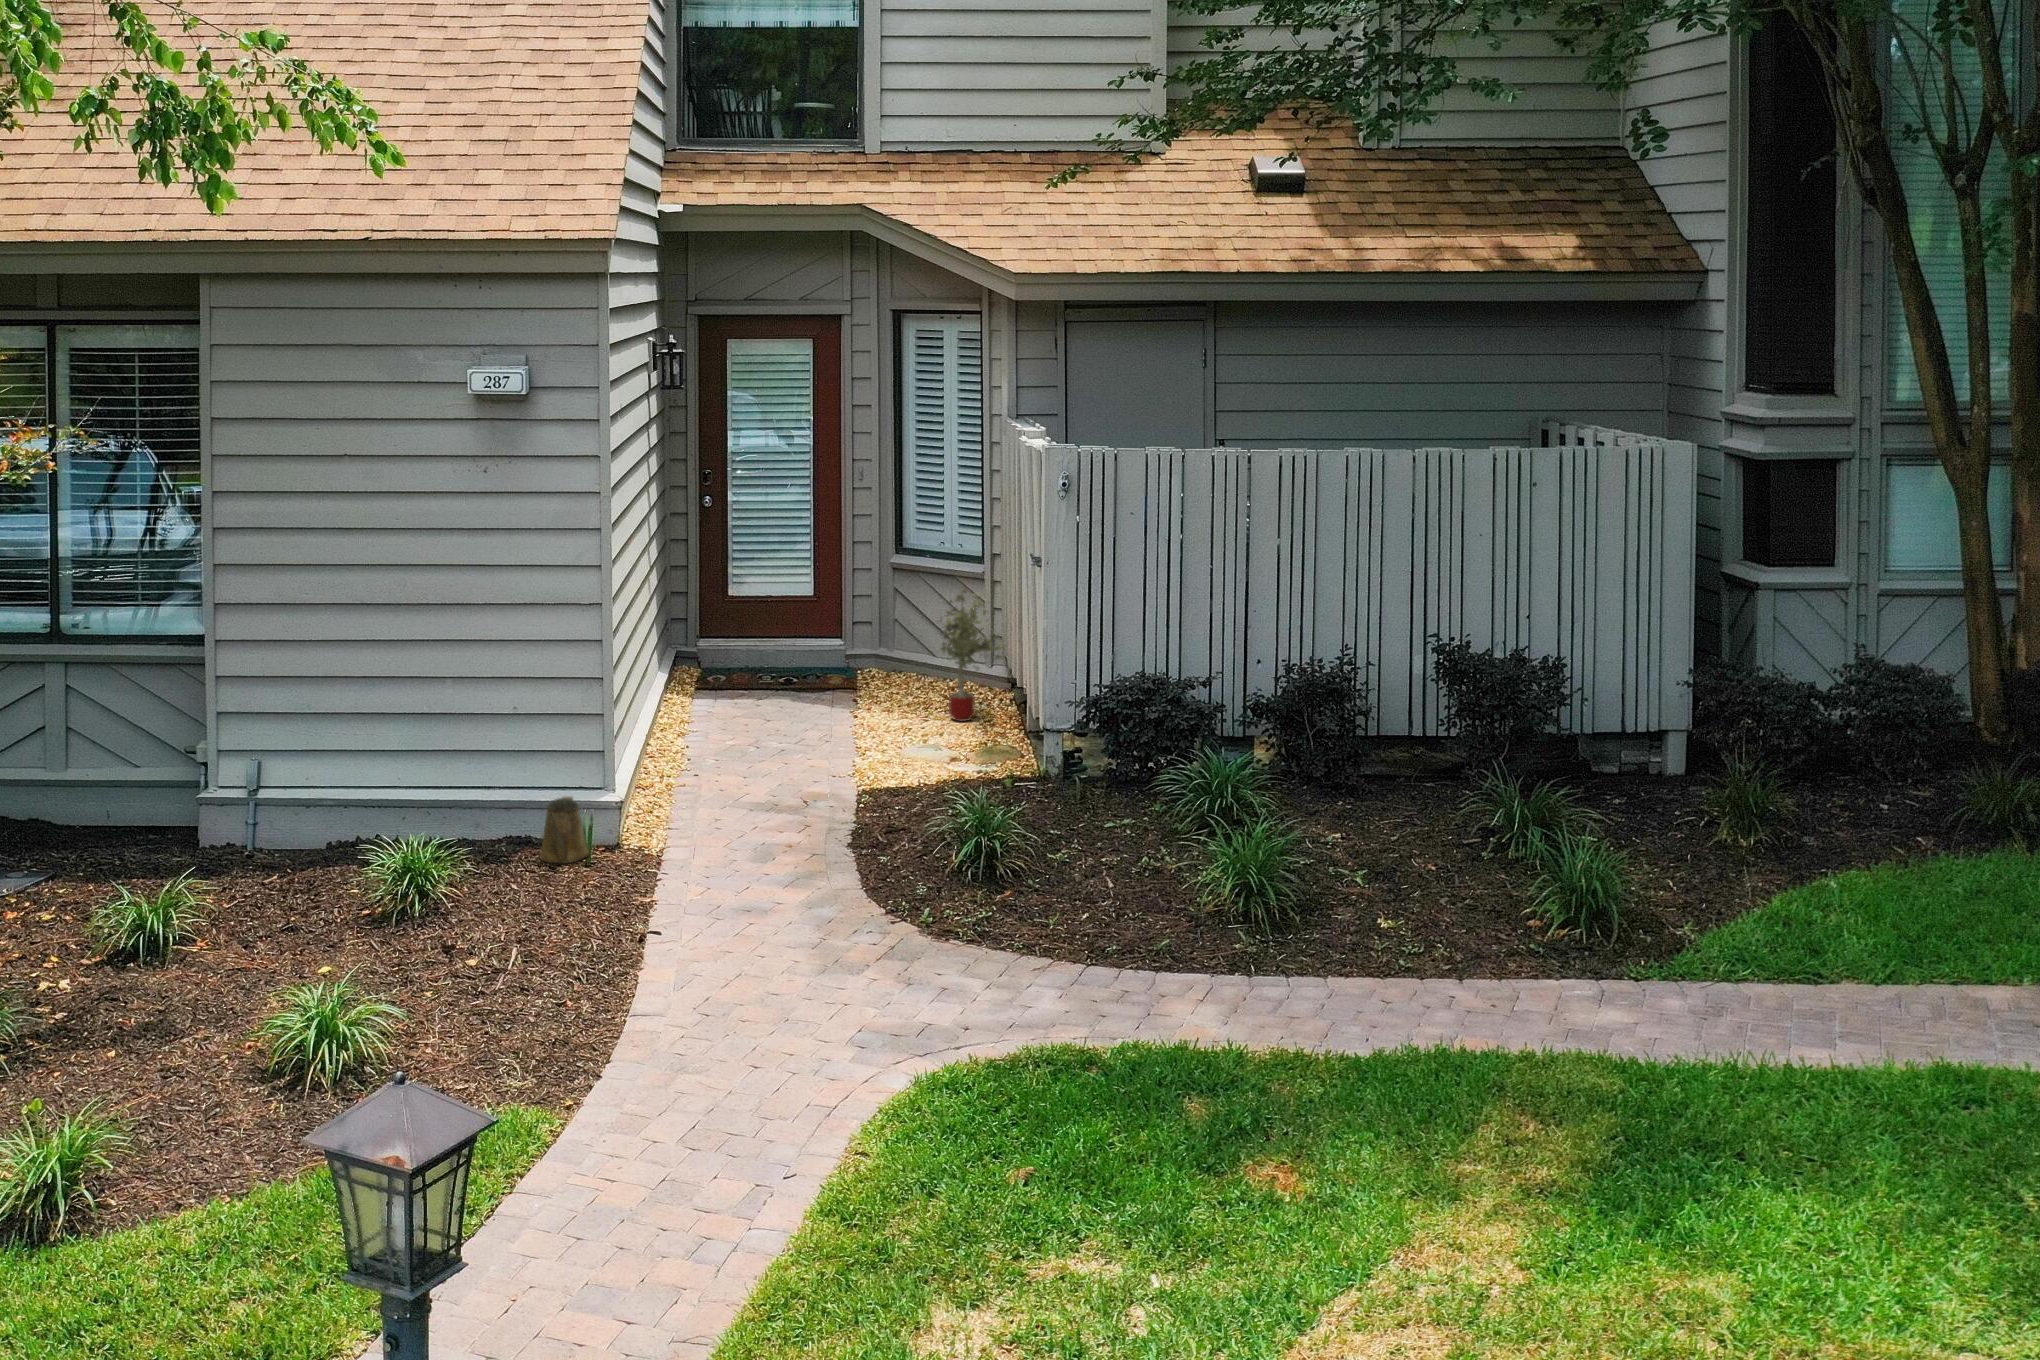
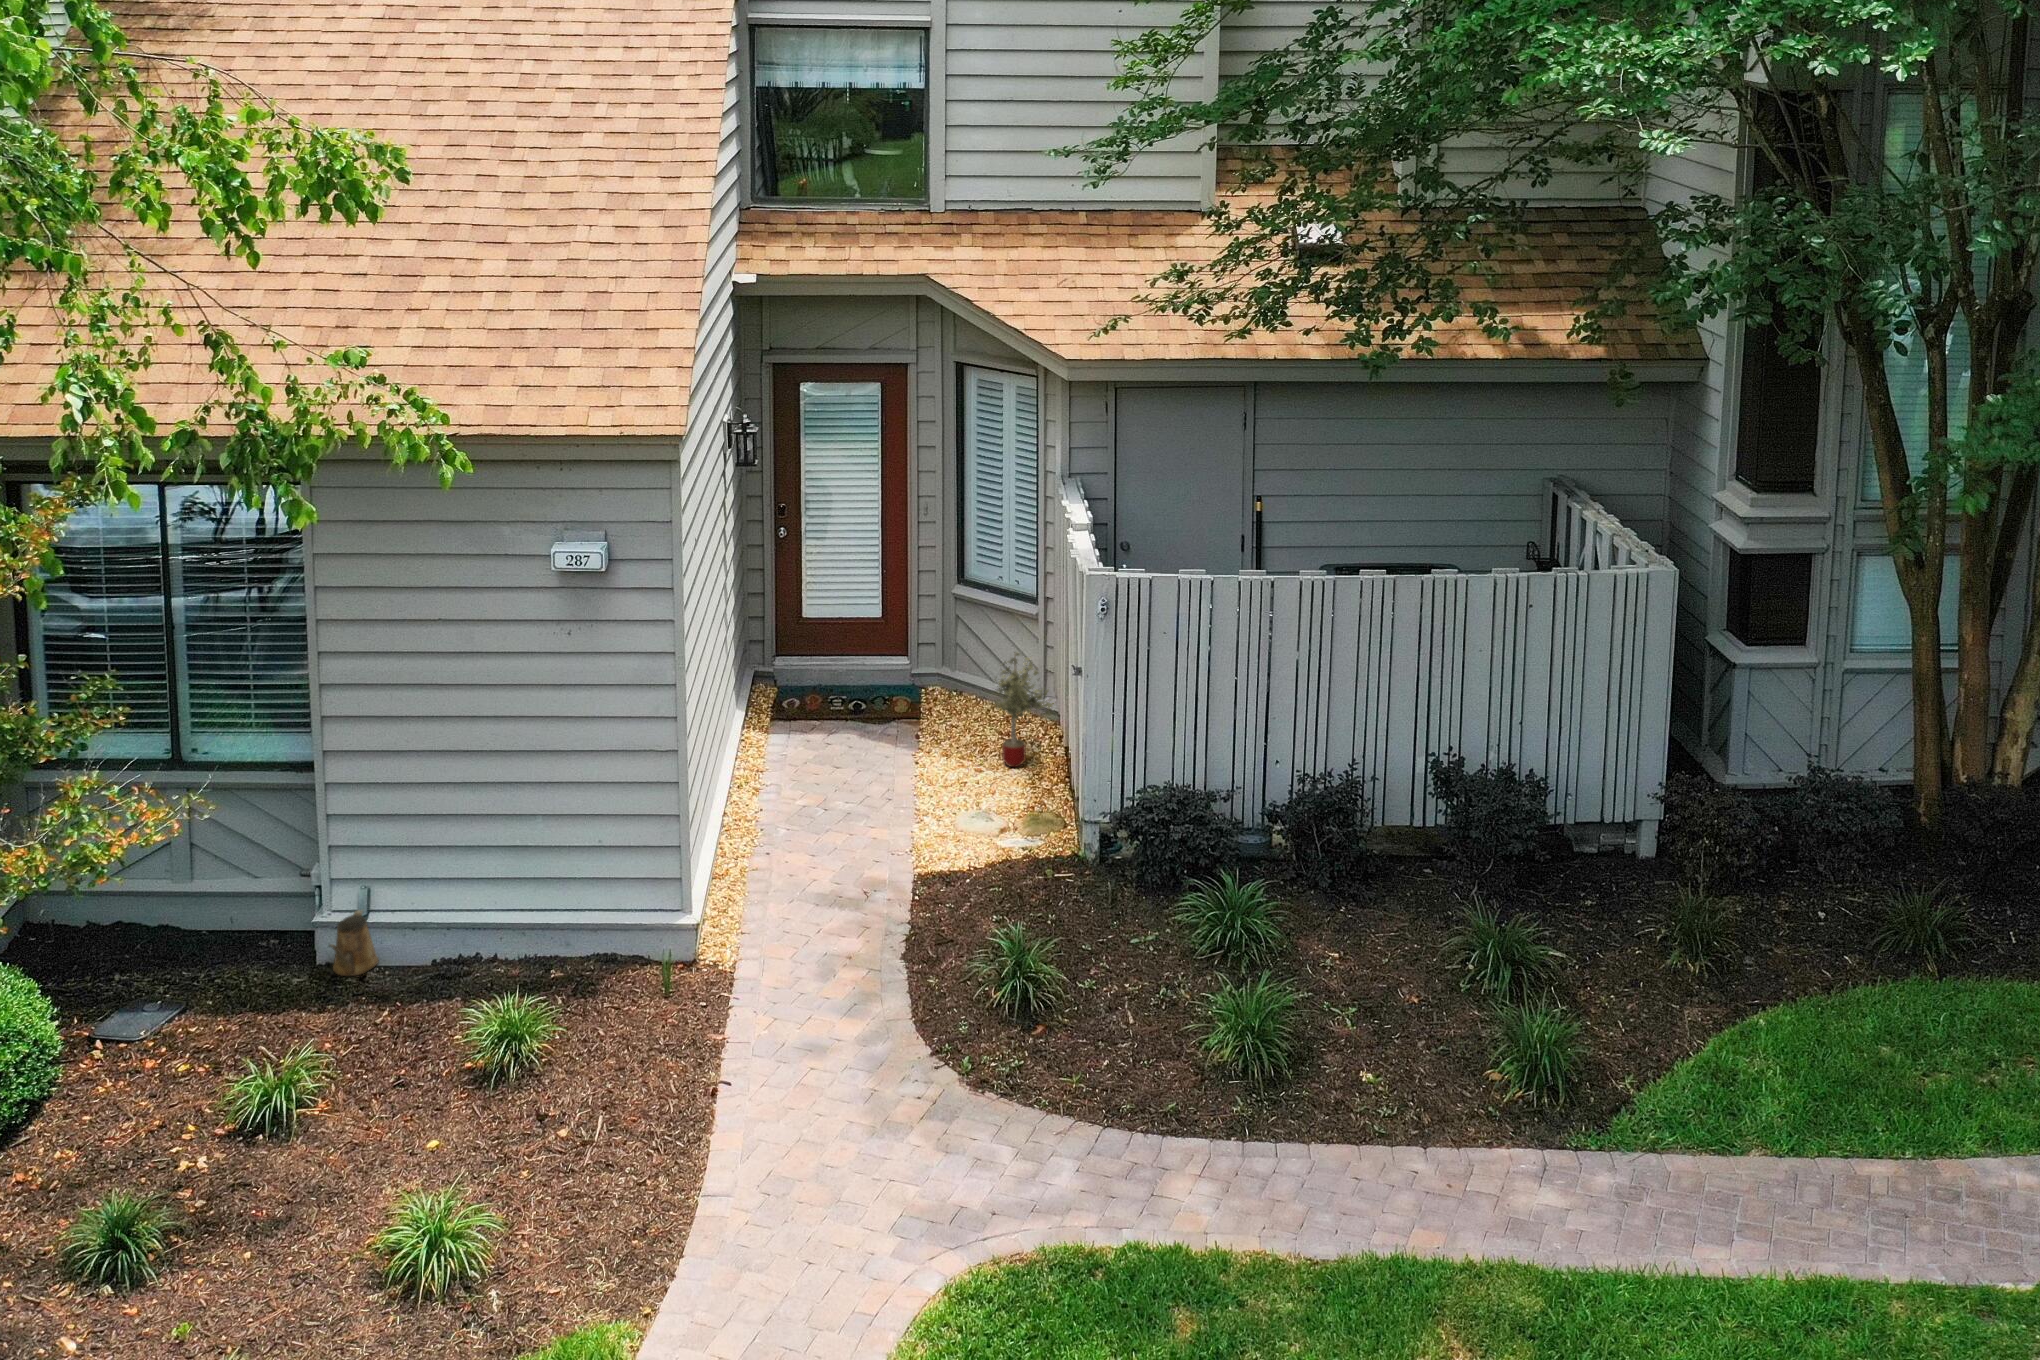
watering can: present [539,796,589,863] -> present [329,910,379,976]

